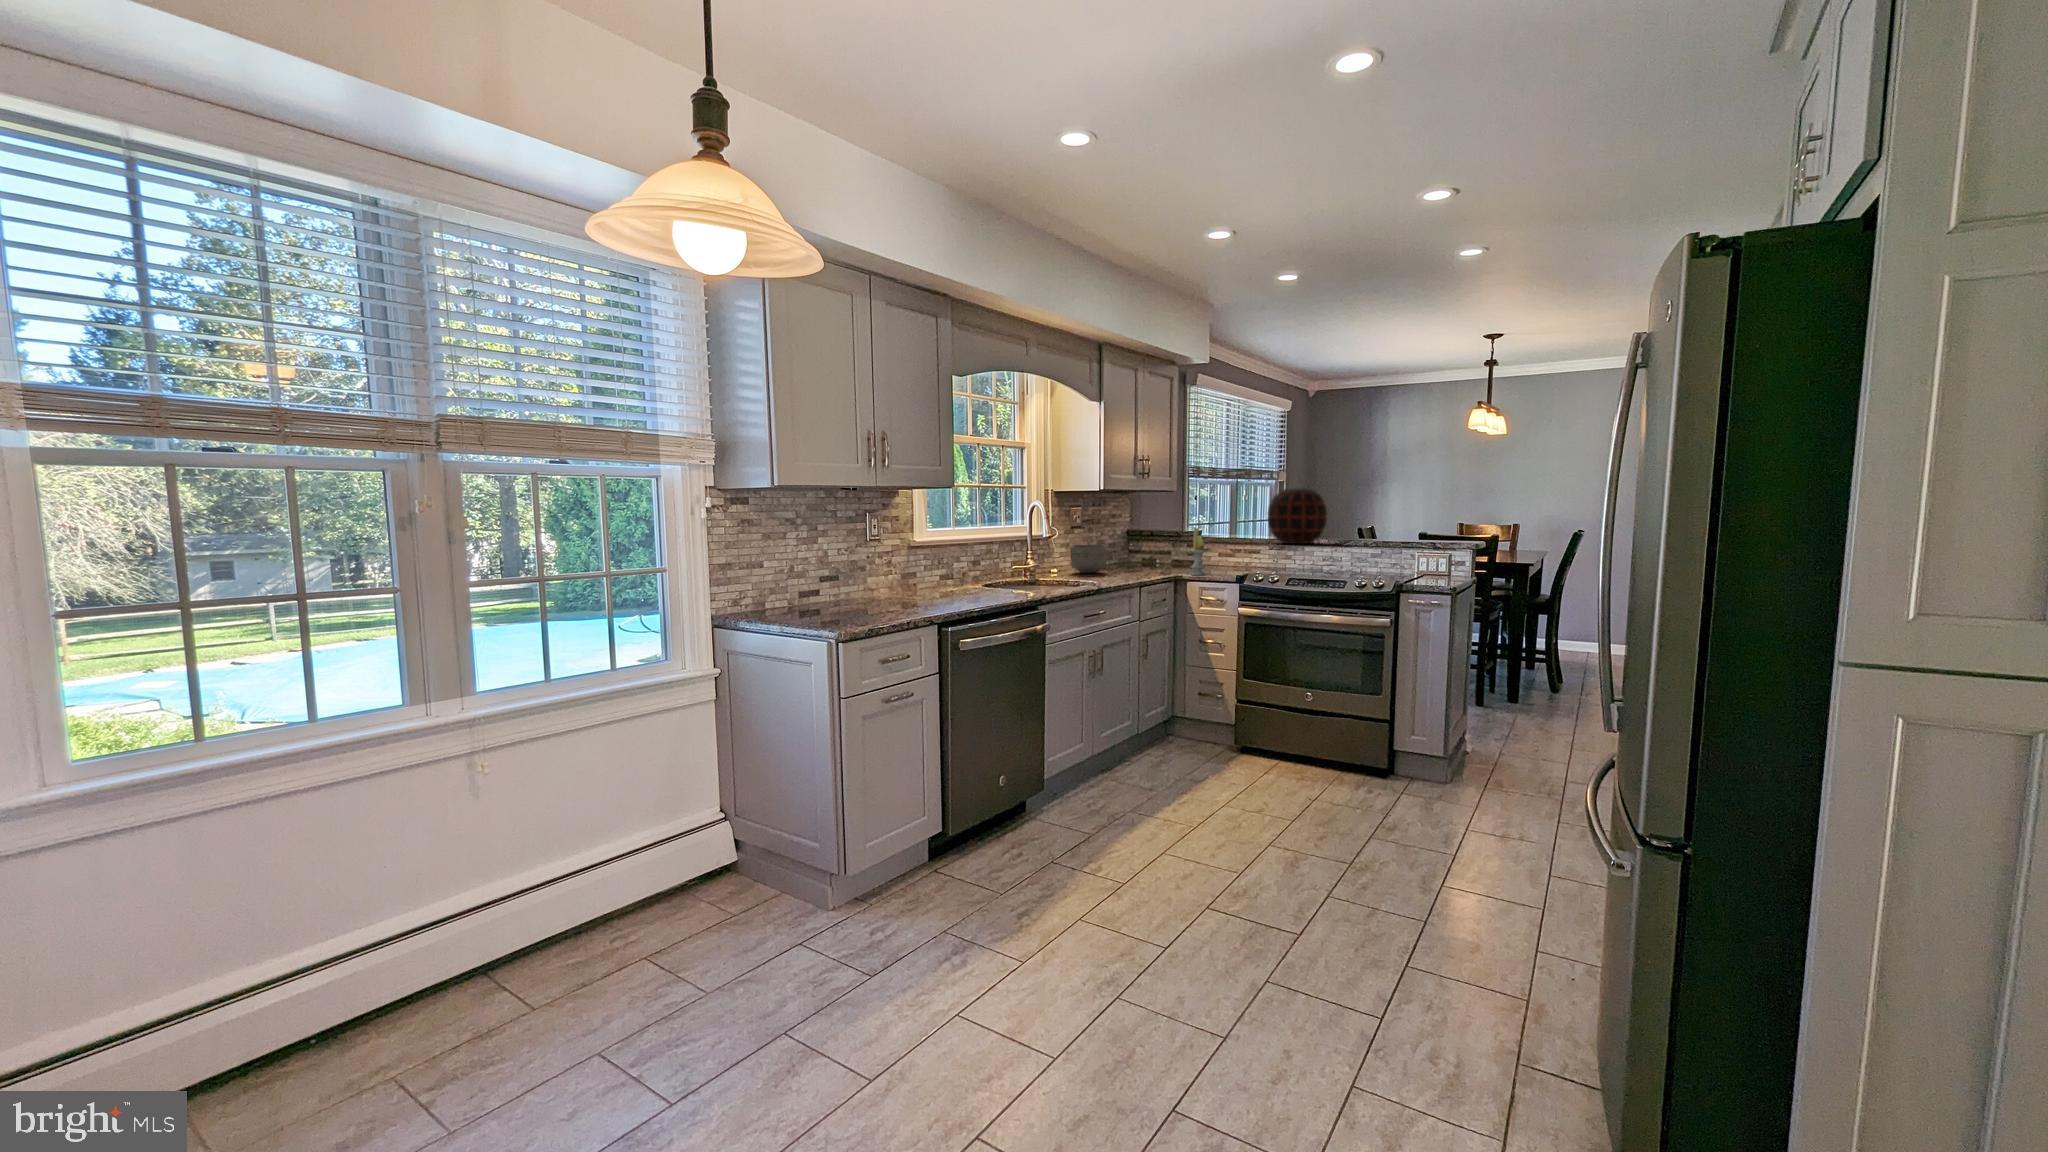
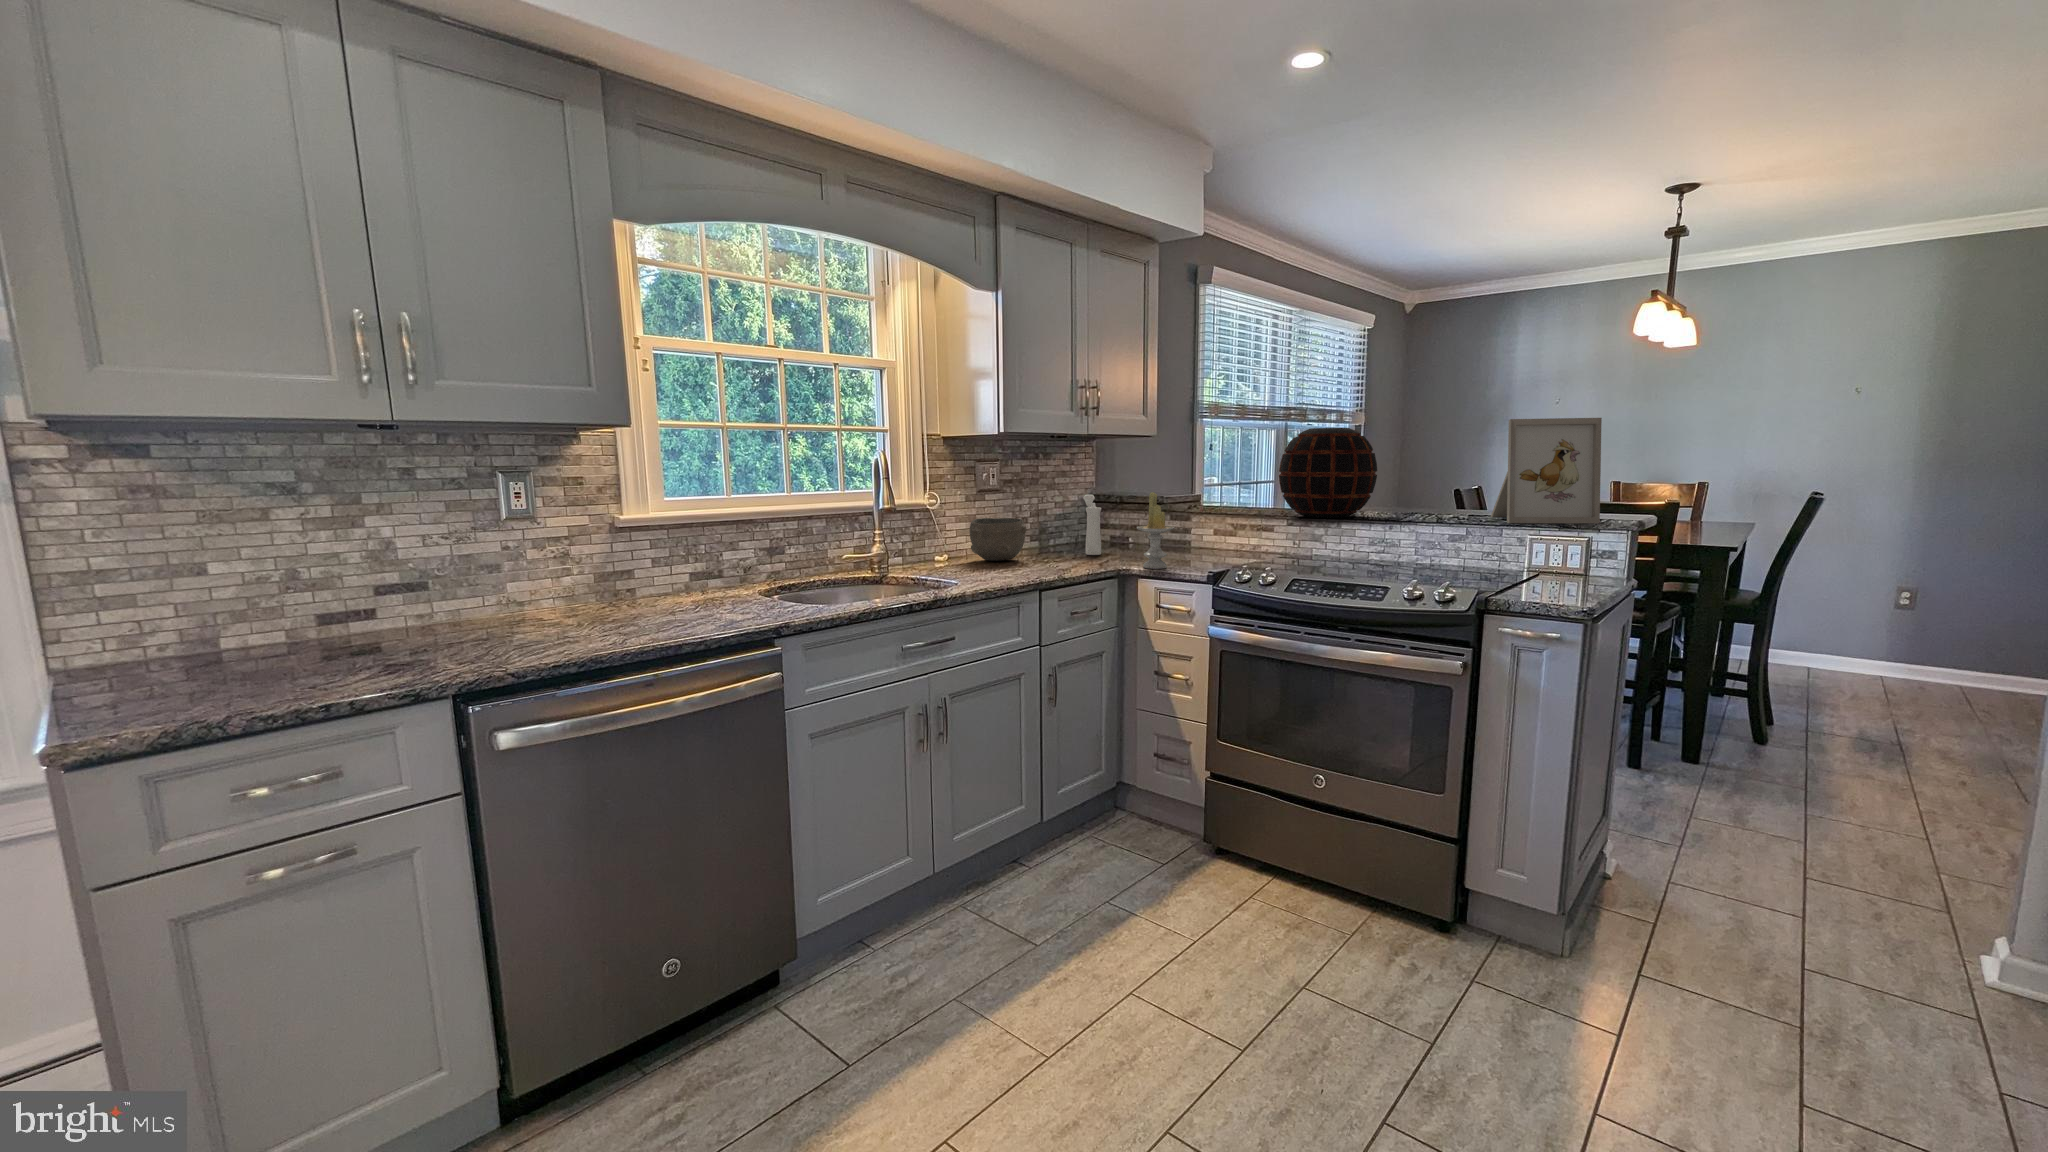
picture frame: none [1394,486,1454,545] -> present [1491,418,1602,523]
pepper mill: none [1134,530,1150,570] -> present [1083,495,1101,555]

